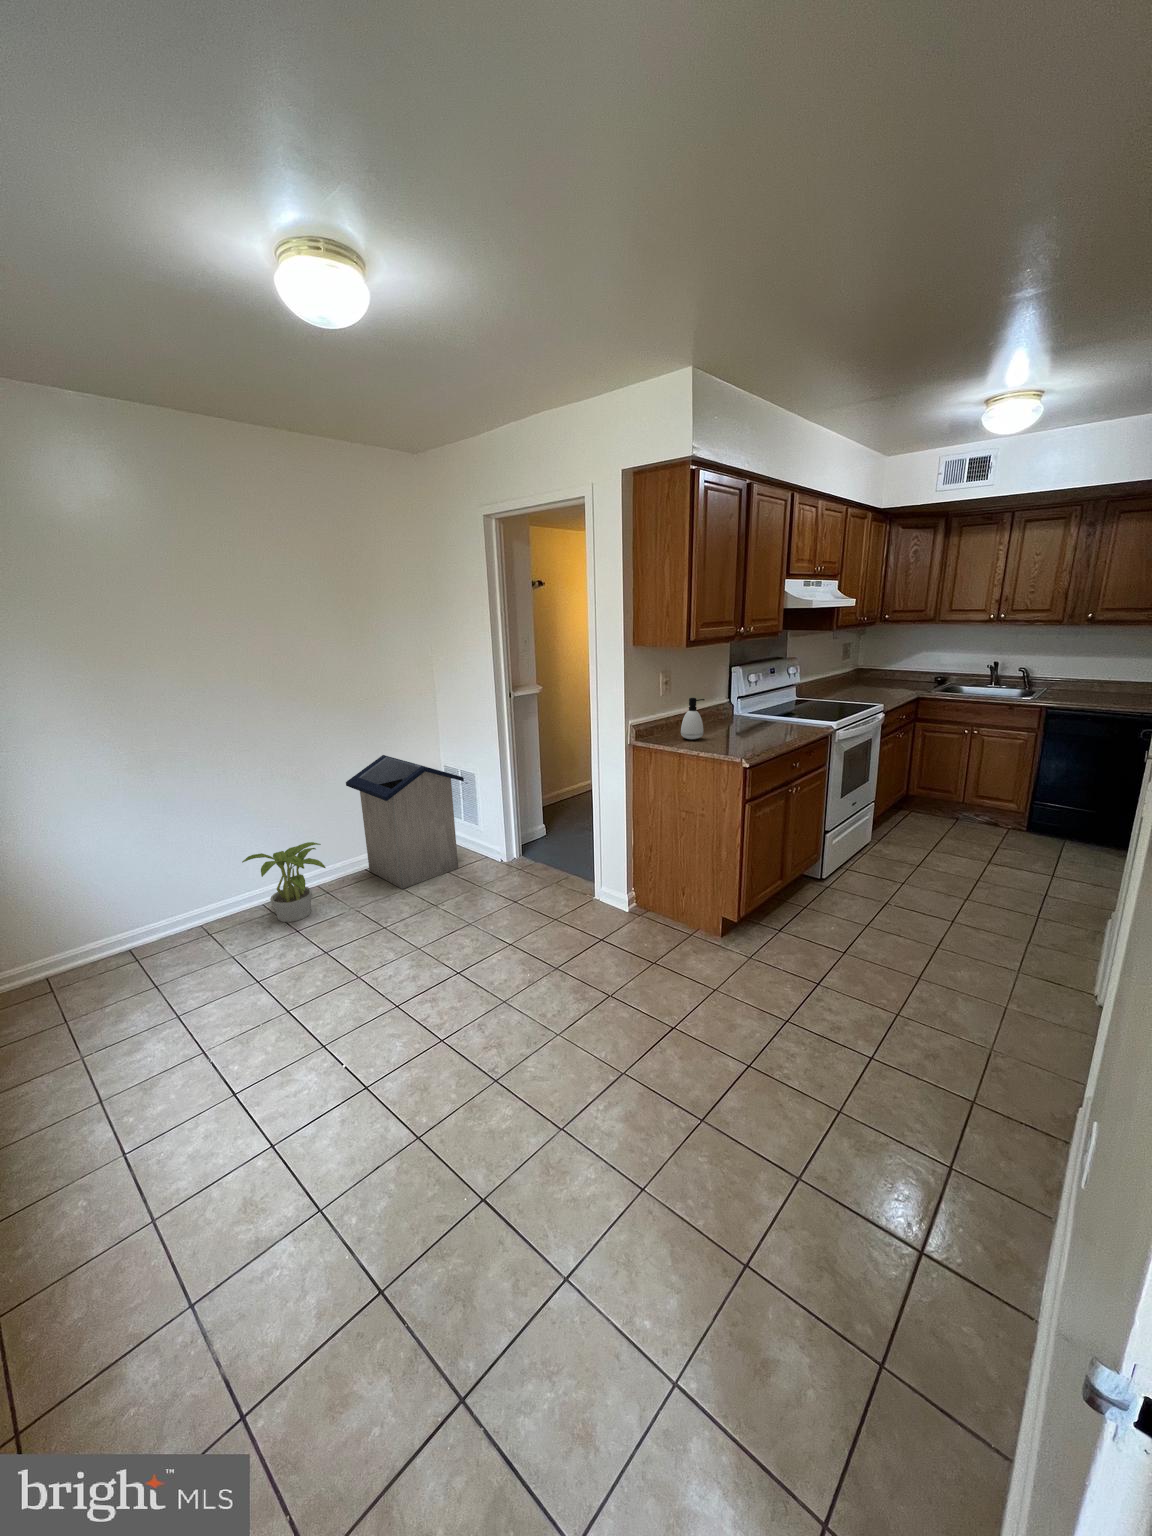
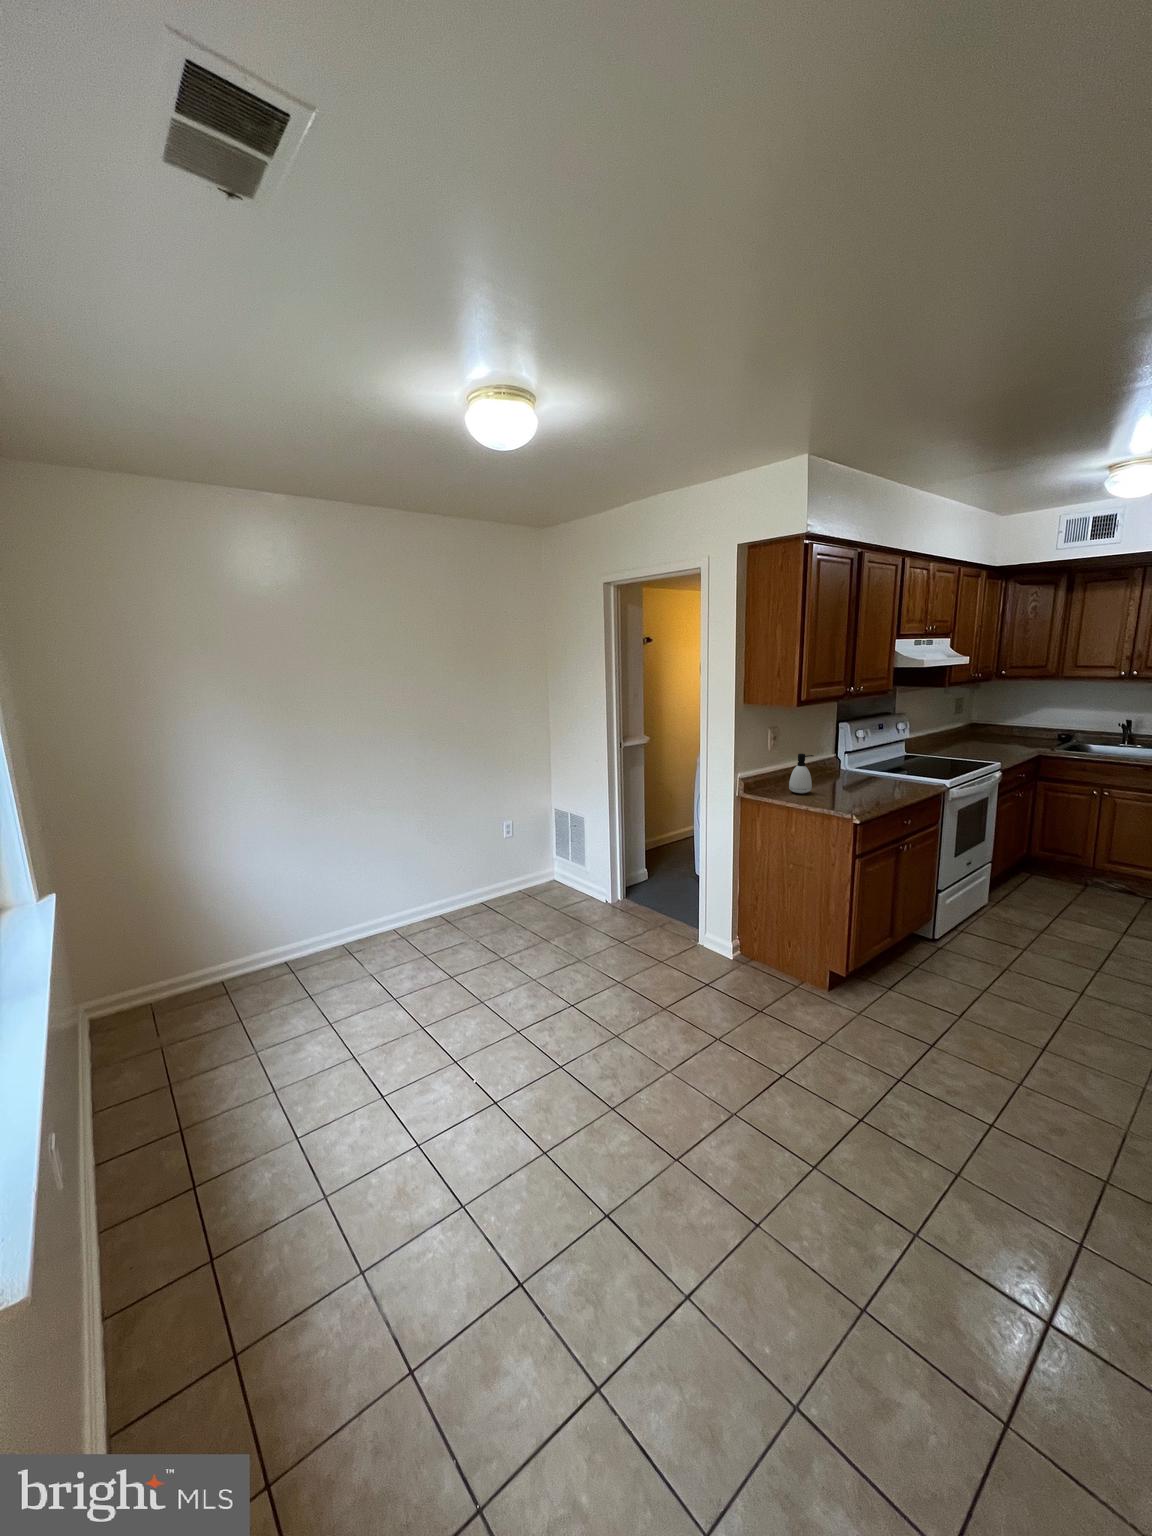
trash can: present [346,755,464,889] -> none [472,797,577,921]
potted plant: present [242,842,326,922] -> none [385,874,454,945]

